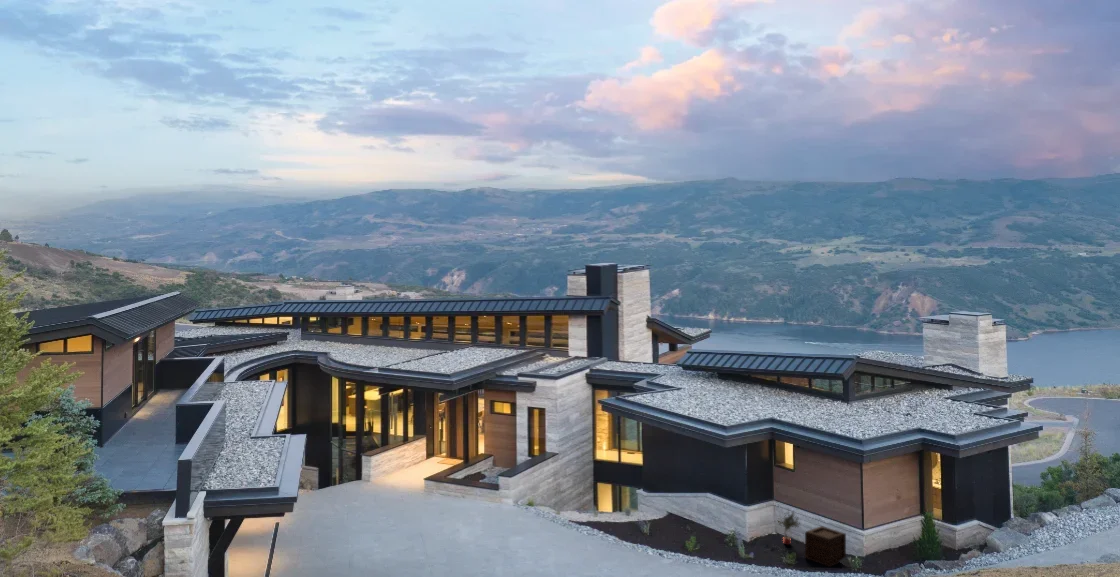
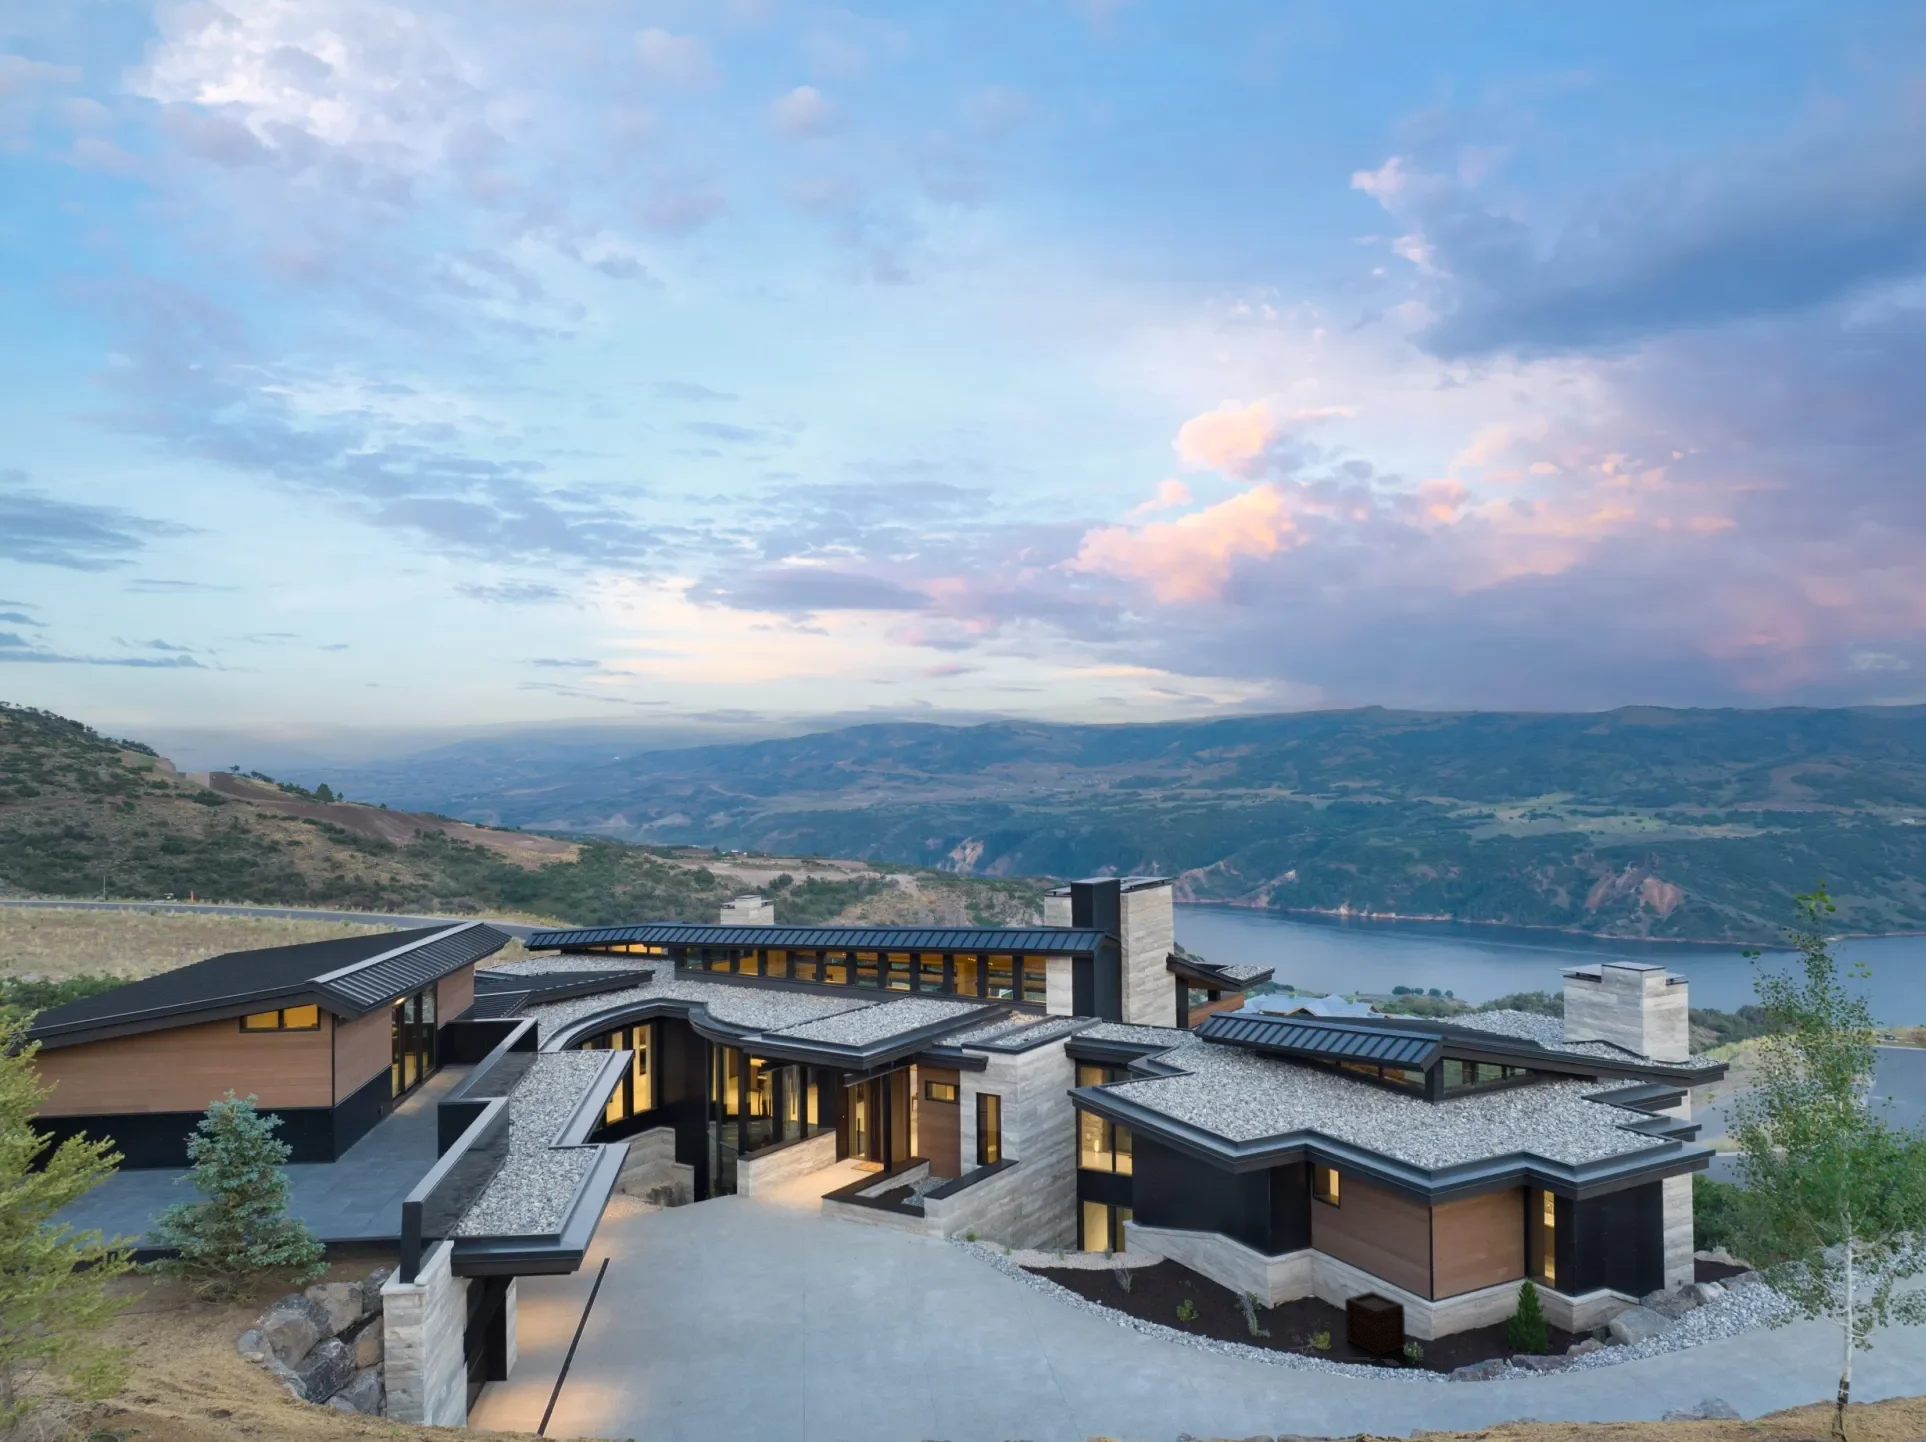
potted tree: present [778,512,798,545] -> none [1312,1264,1344,1318]

